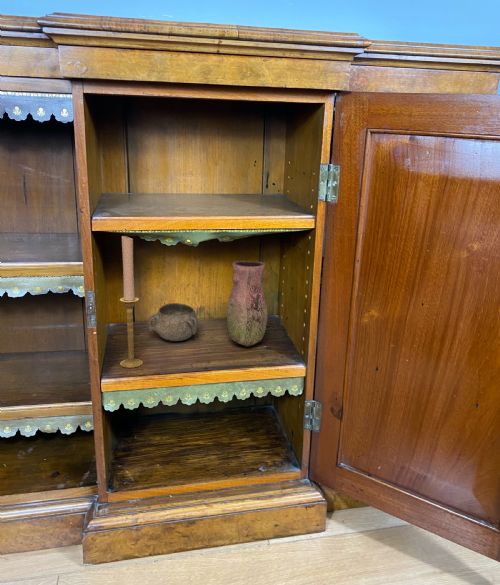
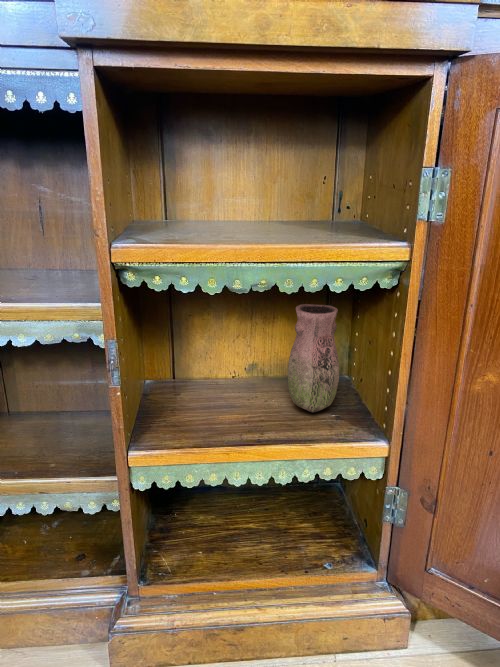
candlestick: present [120,236,143,368] -> none [155,275,182,437]
decorative bowl: present [148,303,198,341] -> none [191,354,252,402]

